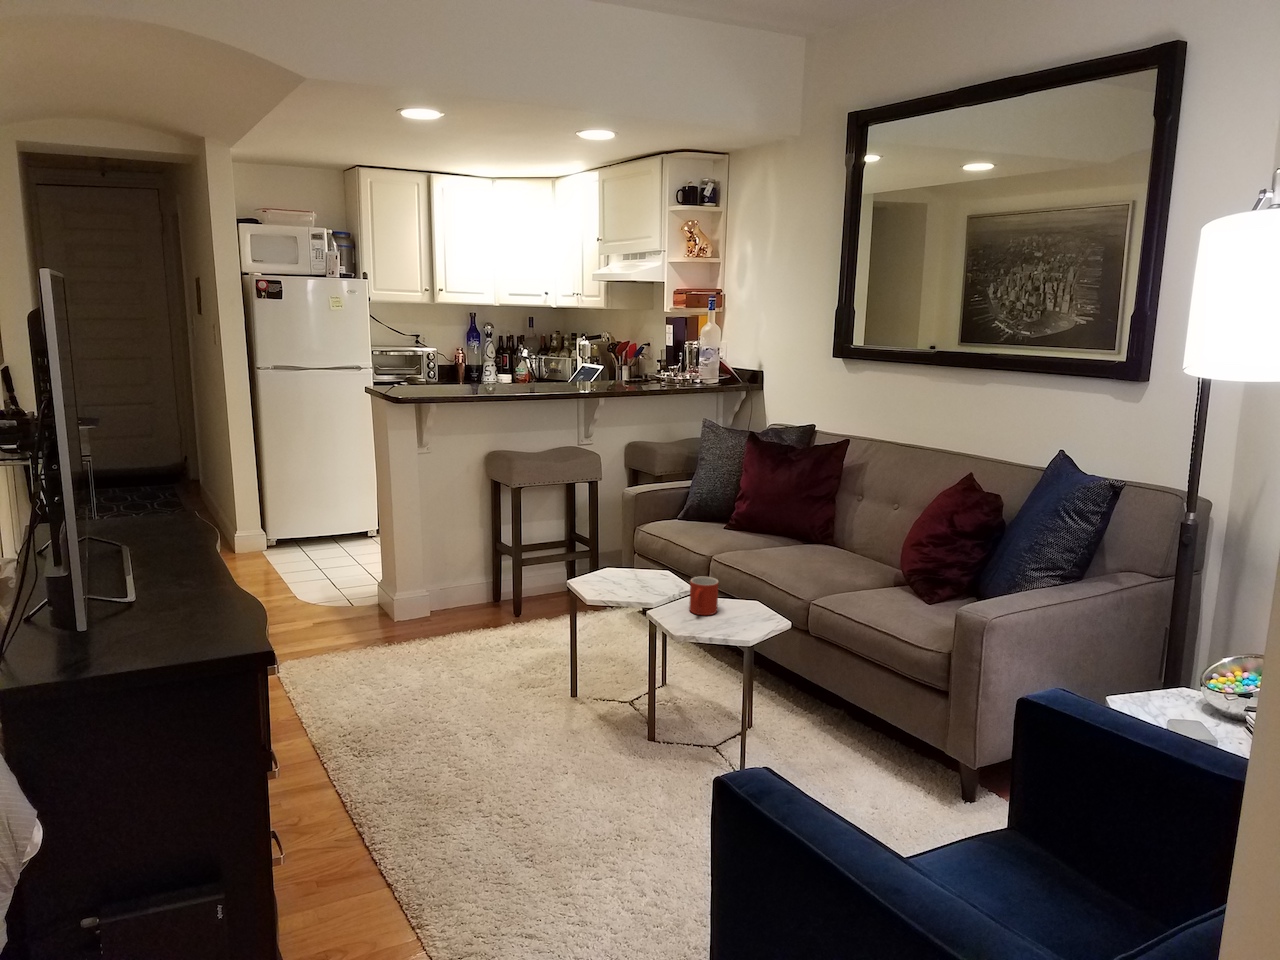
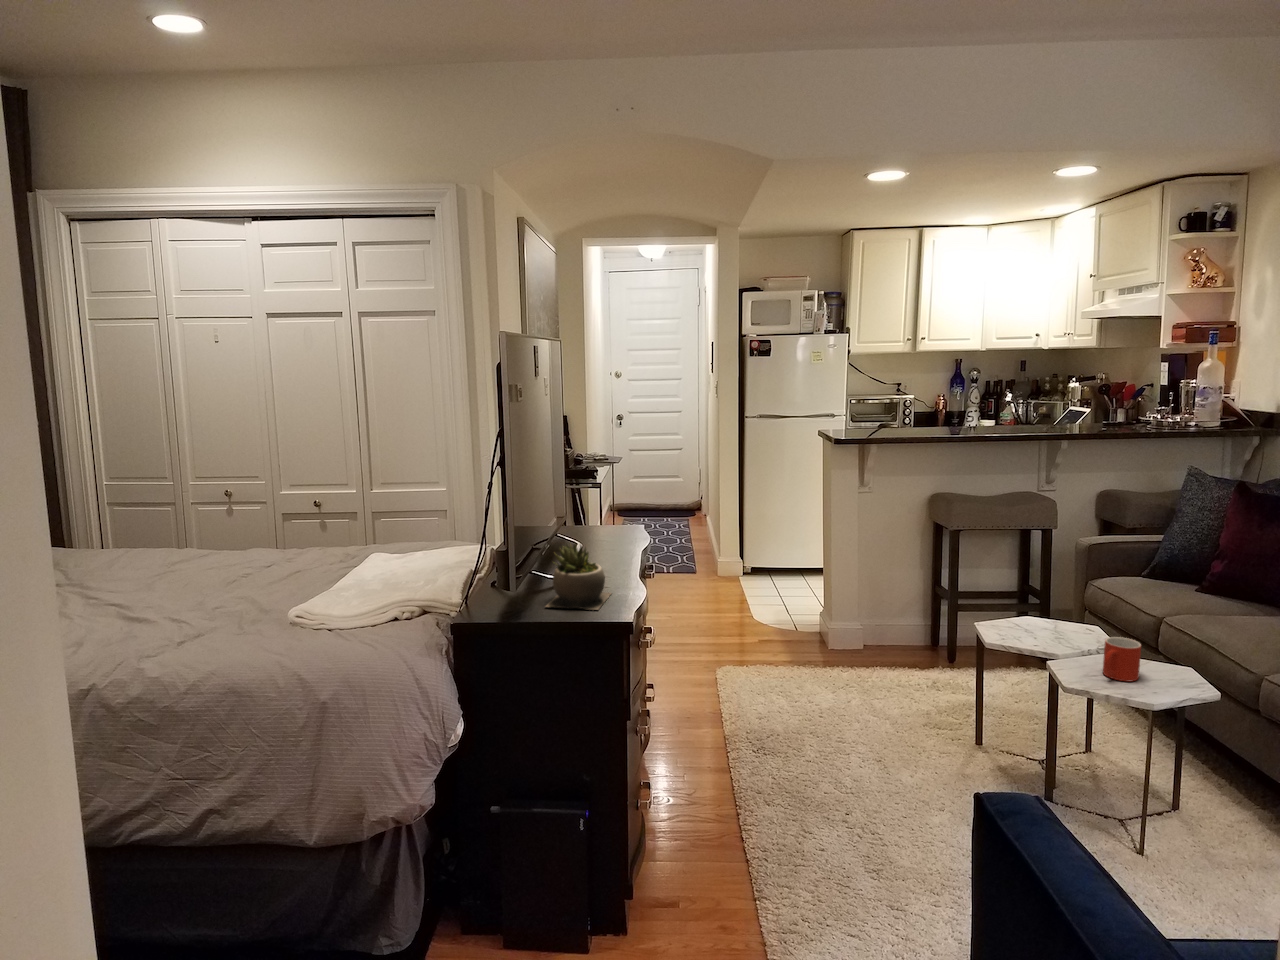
succulent plant: none [124,551,211,647] -> present [546,543,611,610]

